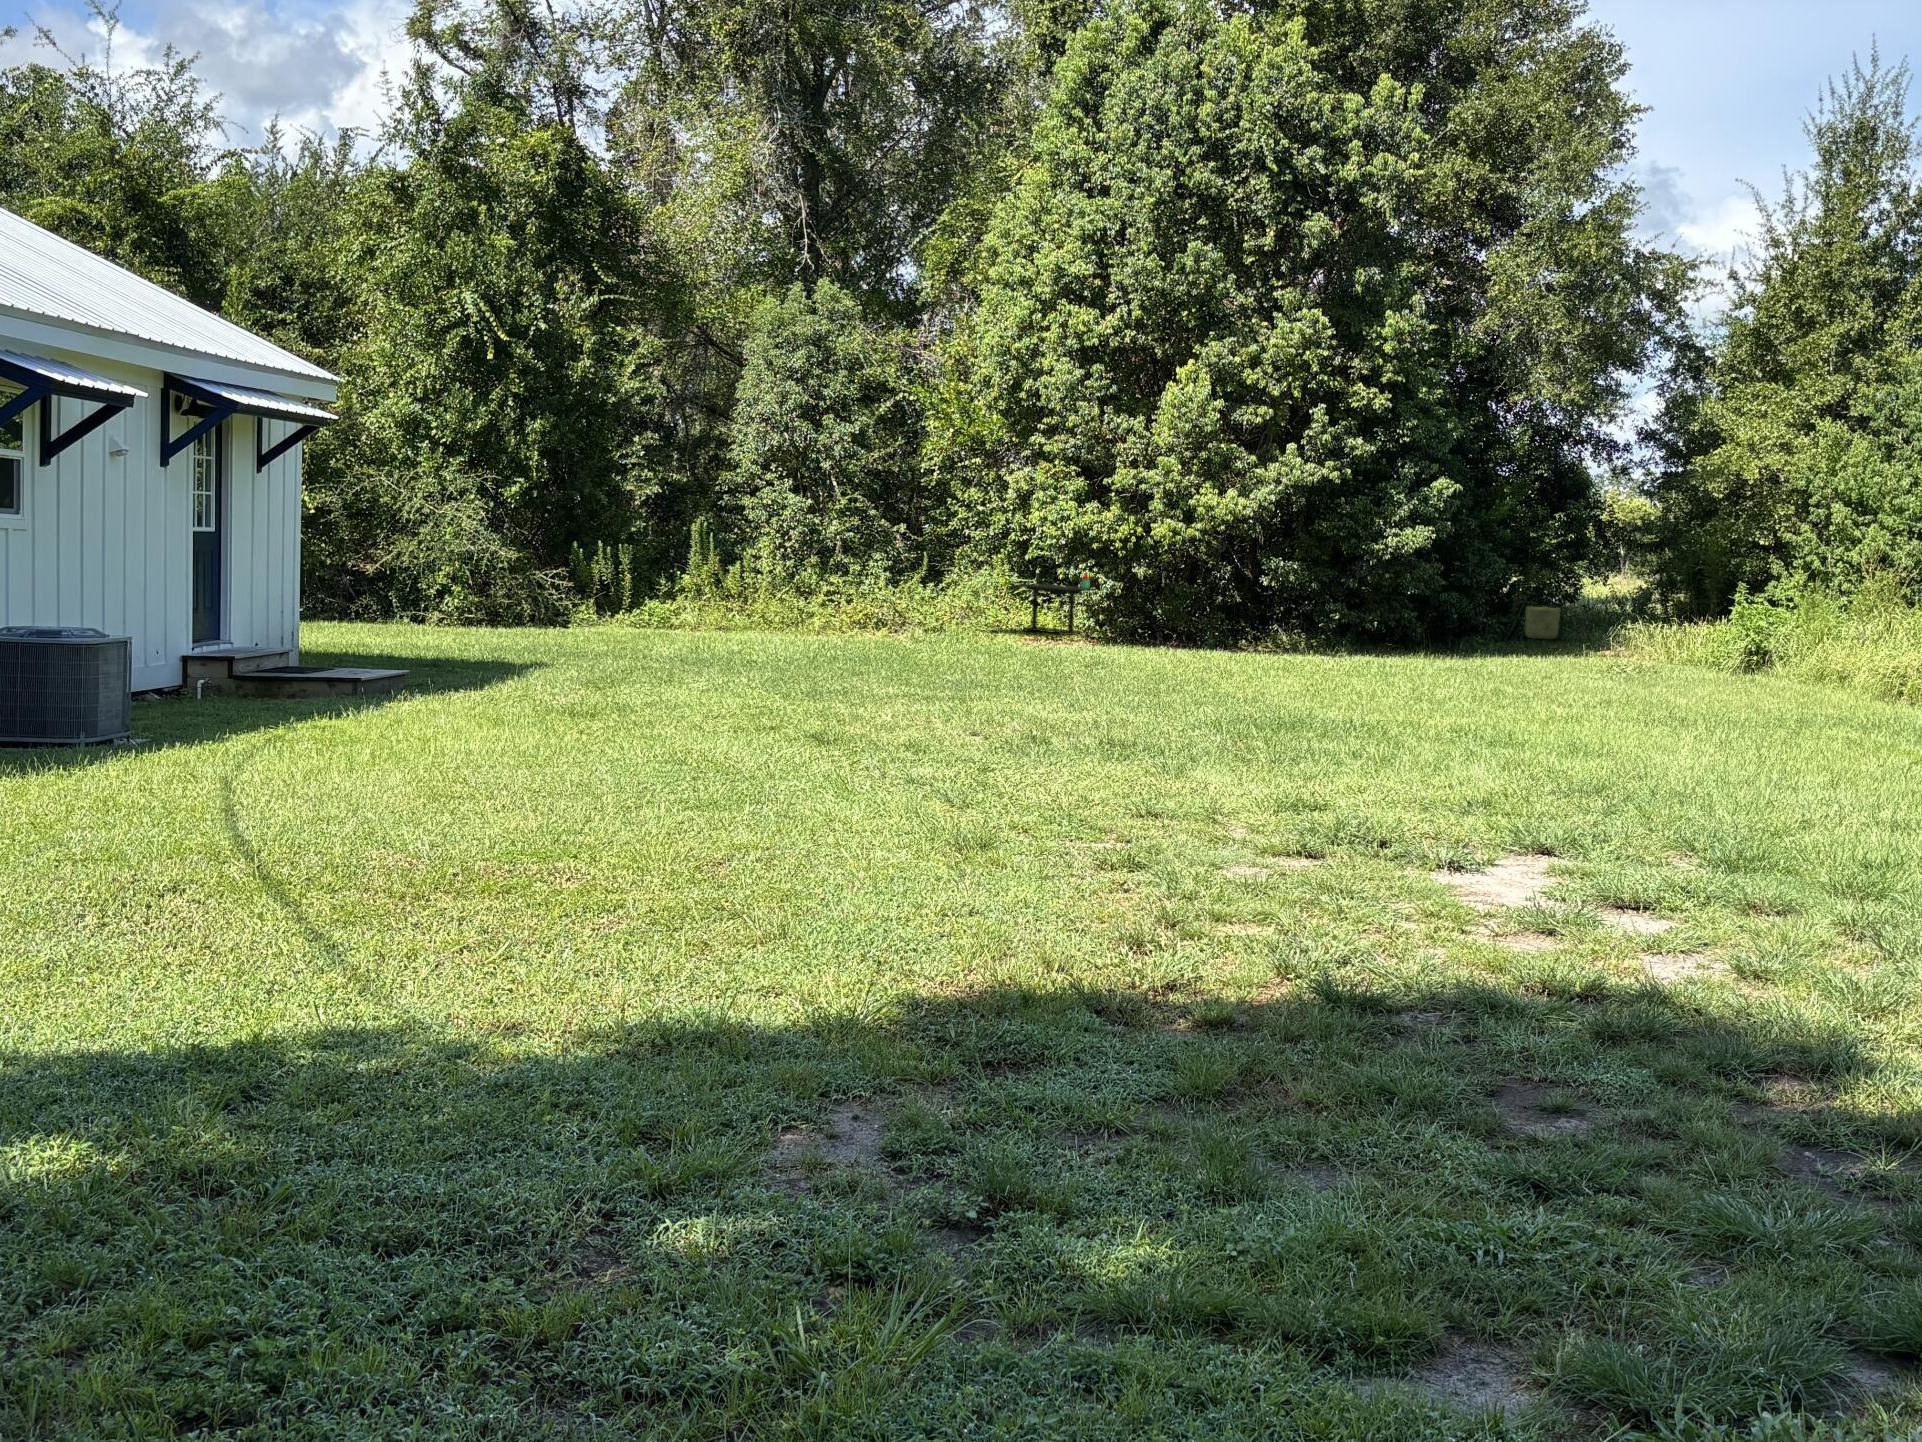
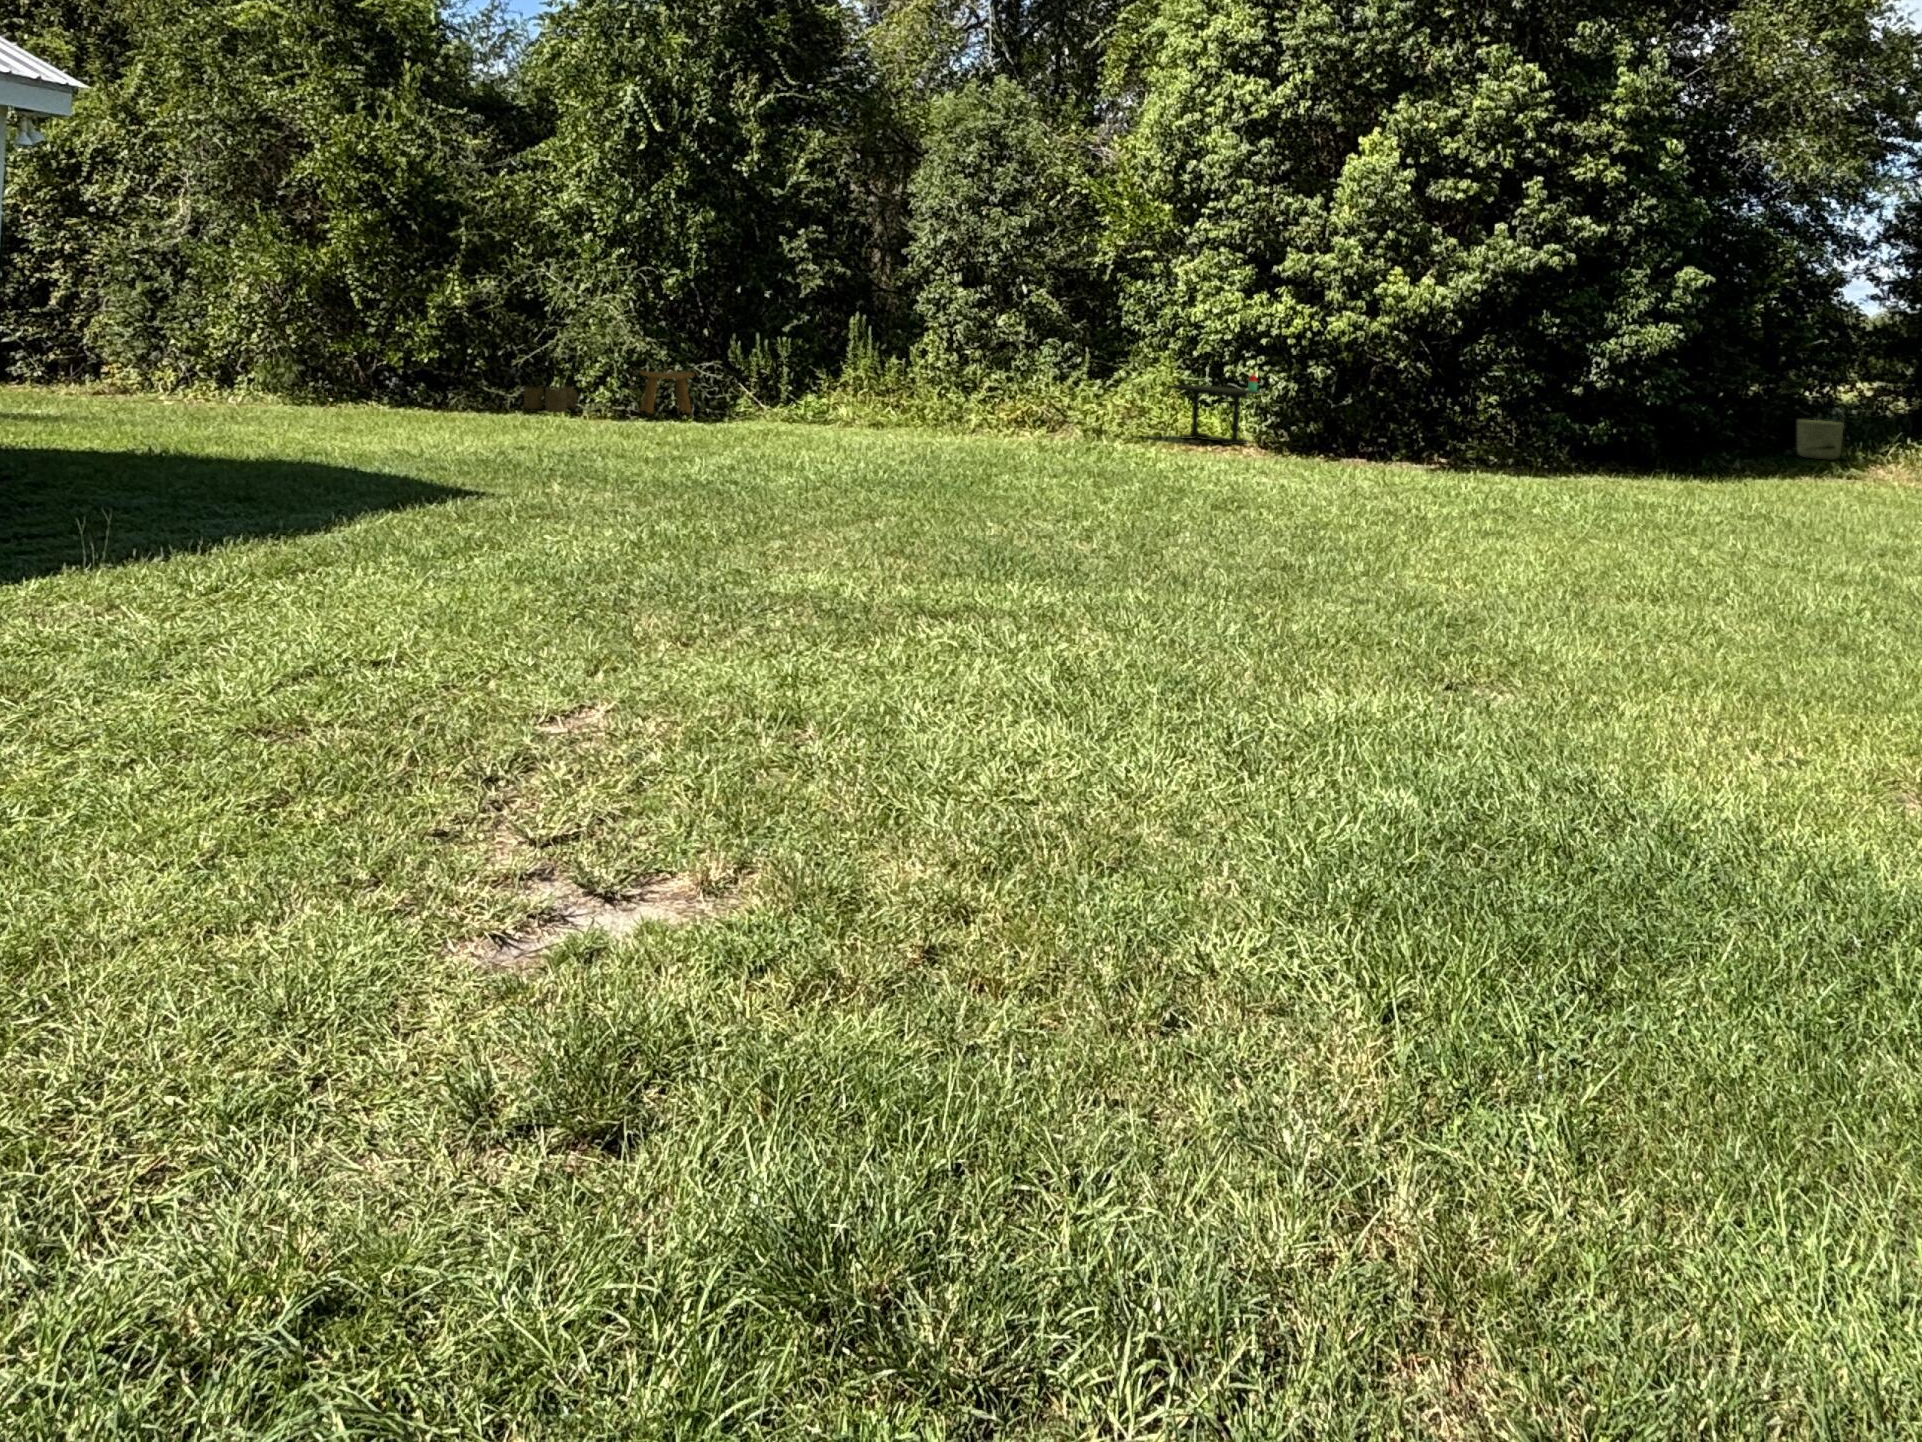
stool: none [511,577,566,617] -> present [640,371,694,413]
woven basket: none [398,591,447,617] -> present [524,387,578,412]

